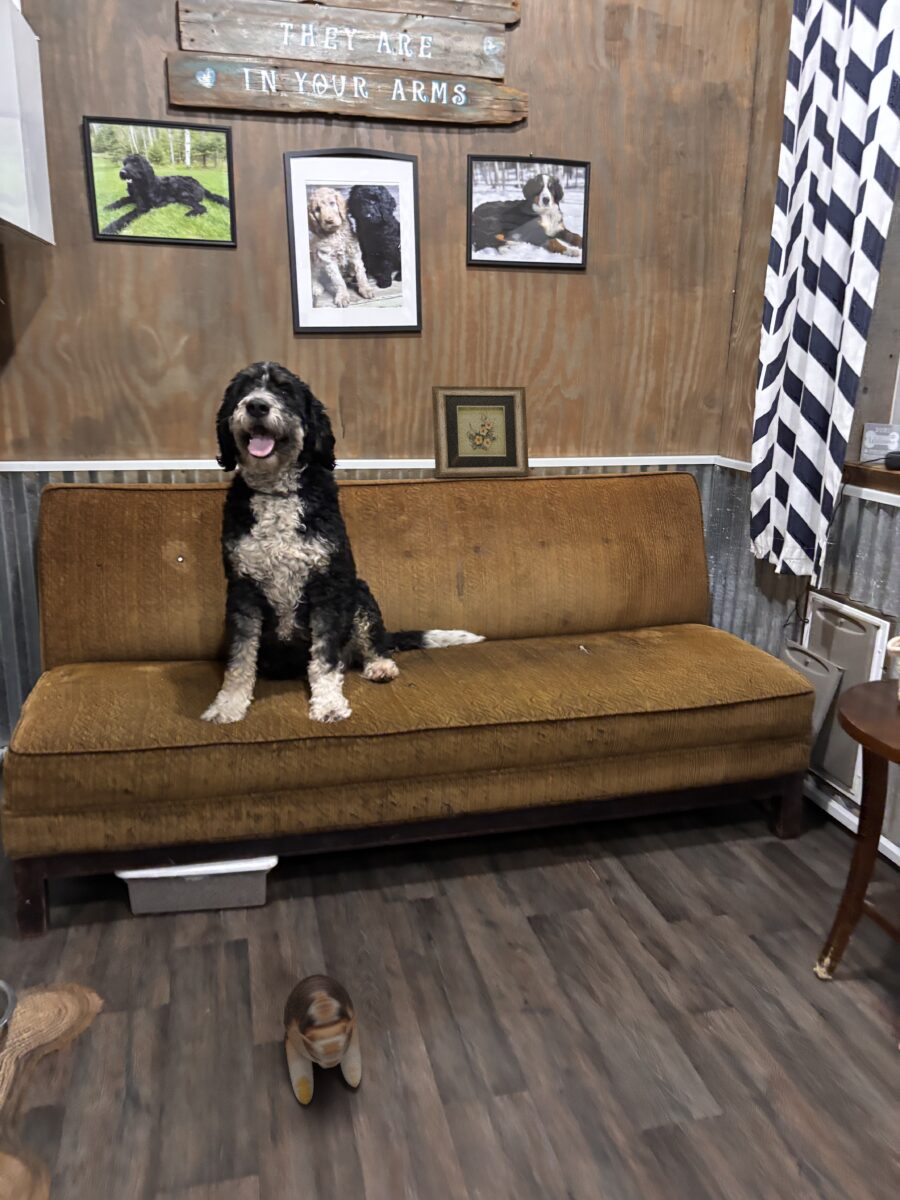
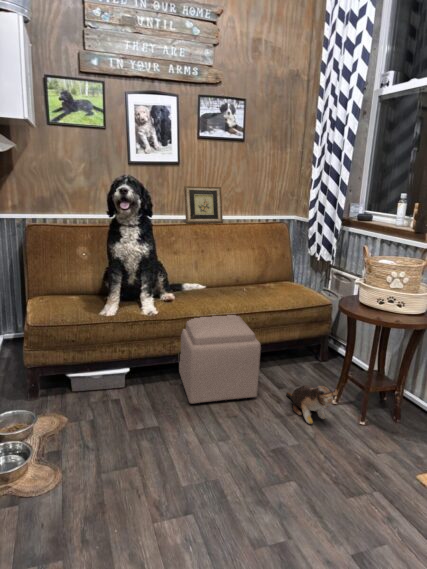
ottoman: none [406,718,616,964] -> present [179,315,261,403]
plush toy: present [284,974,362,1104] -> present [286,385,338,424]

